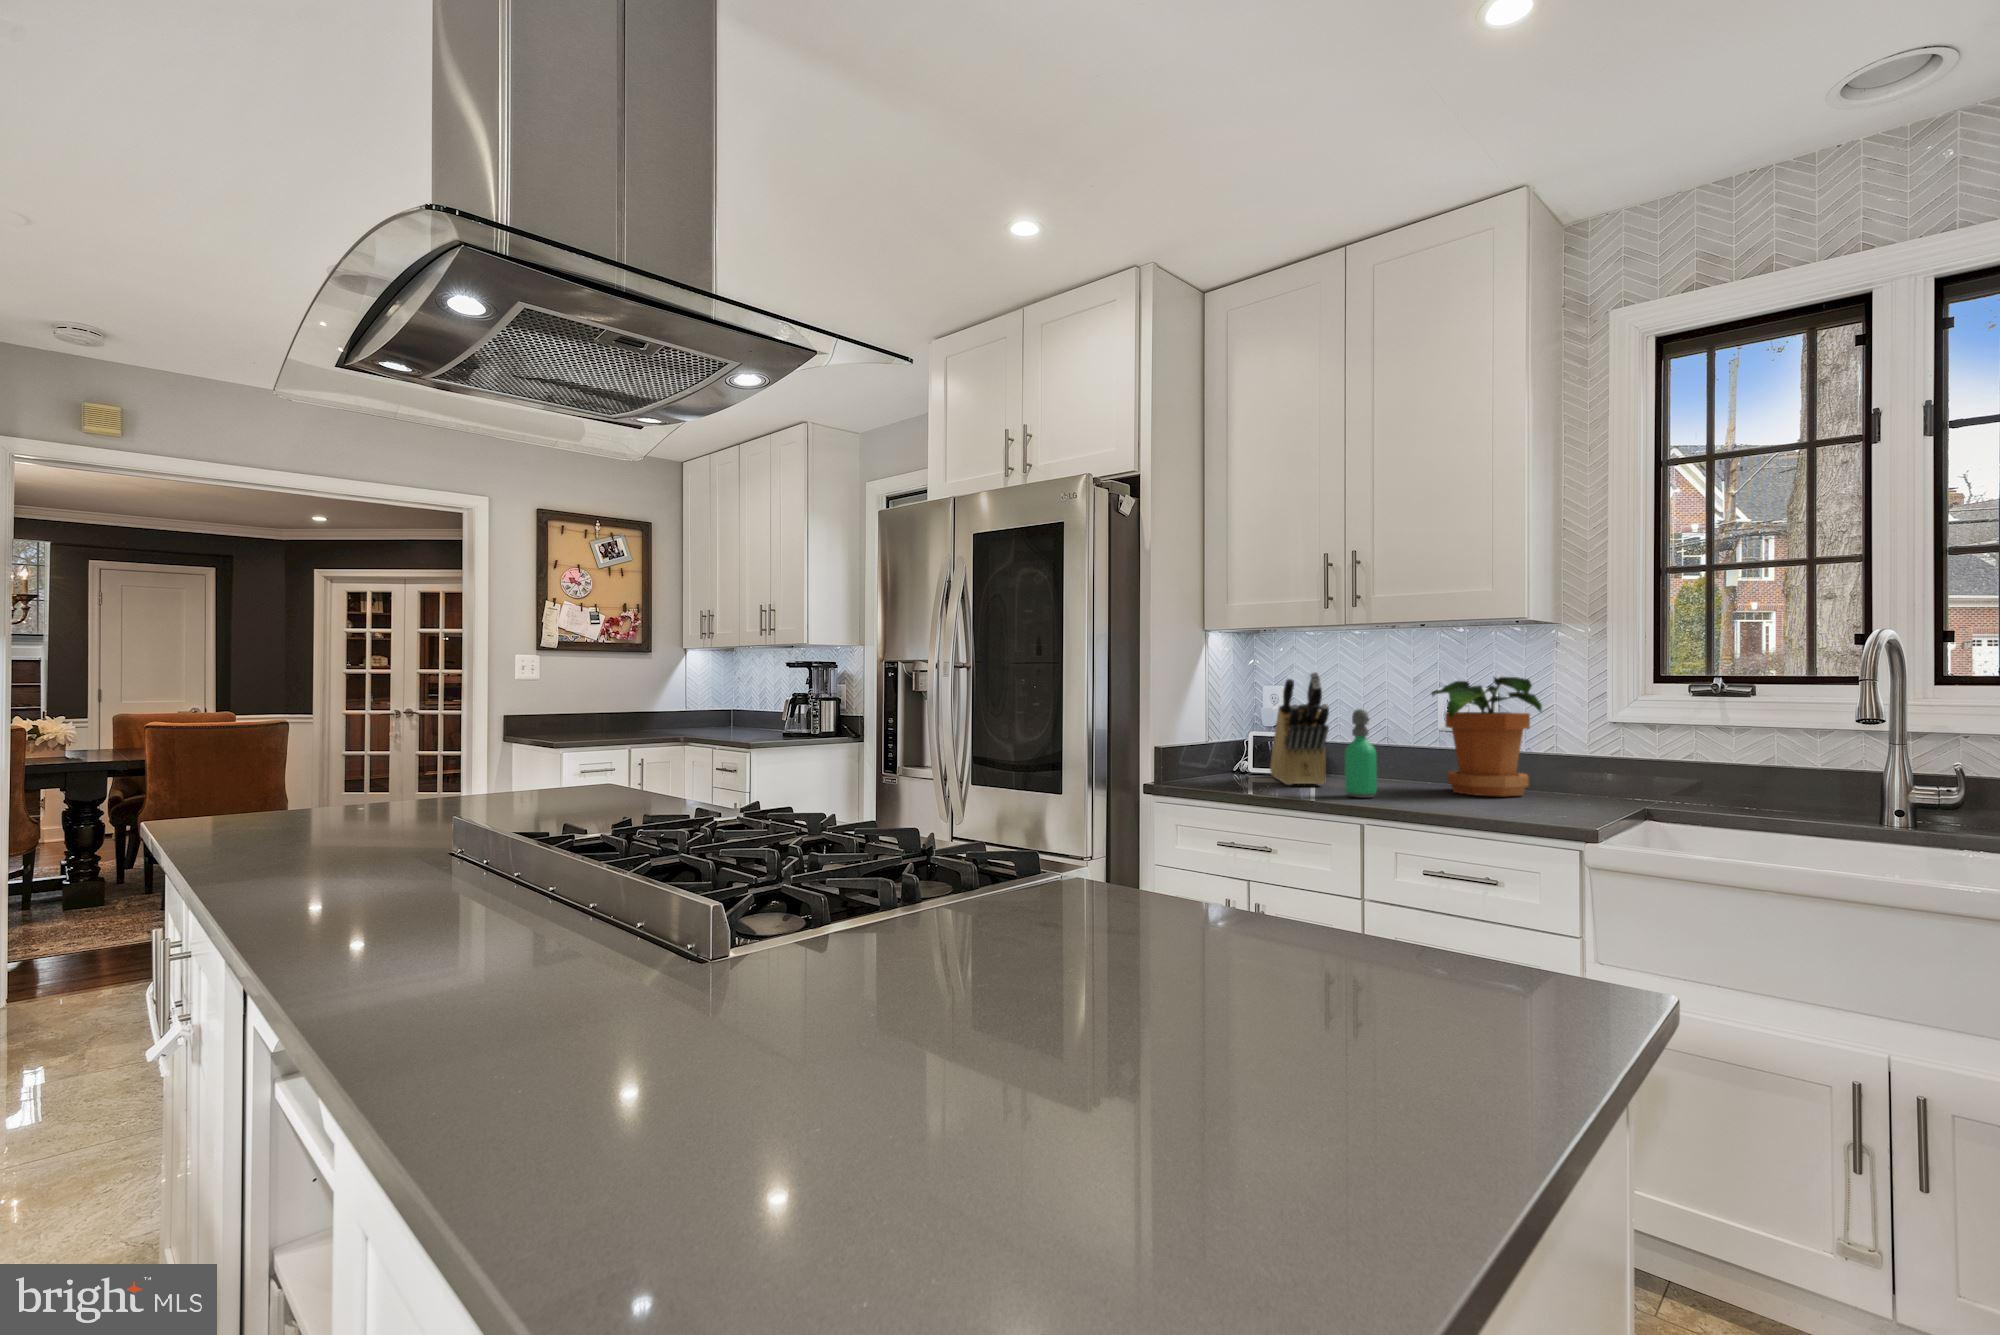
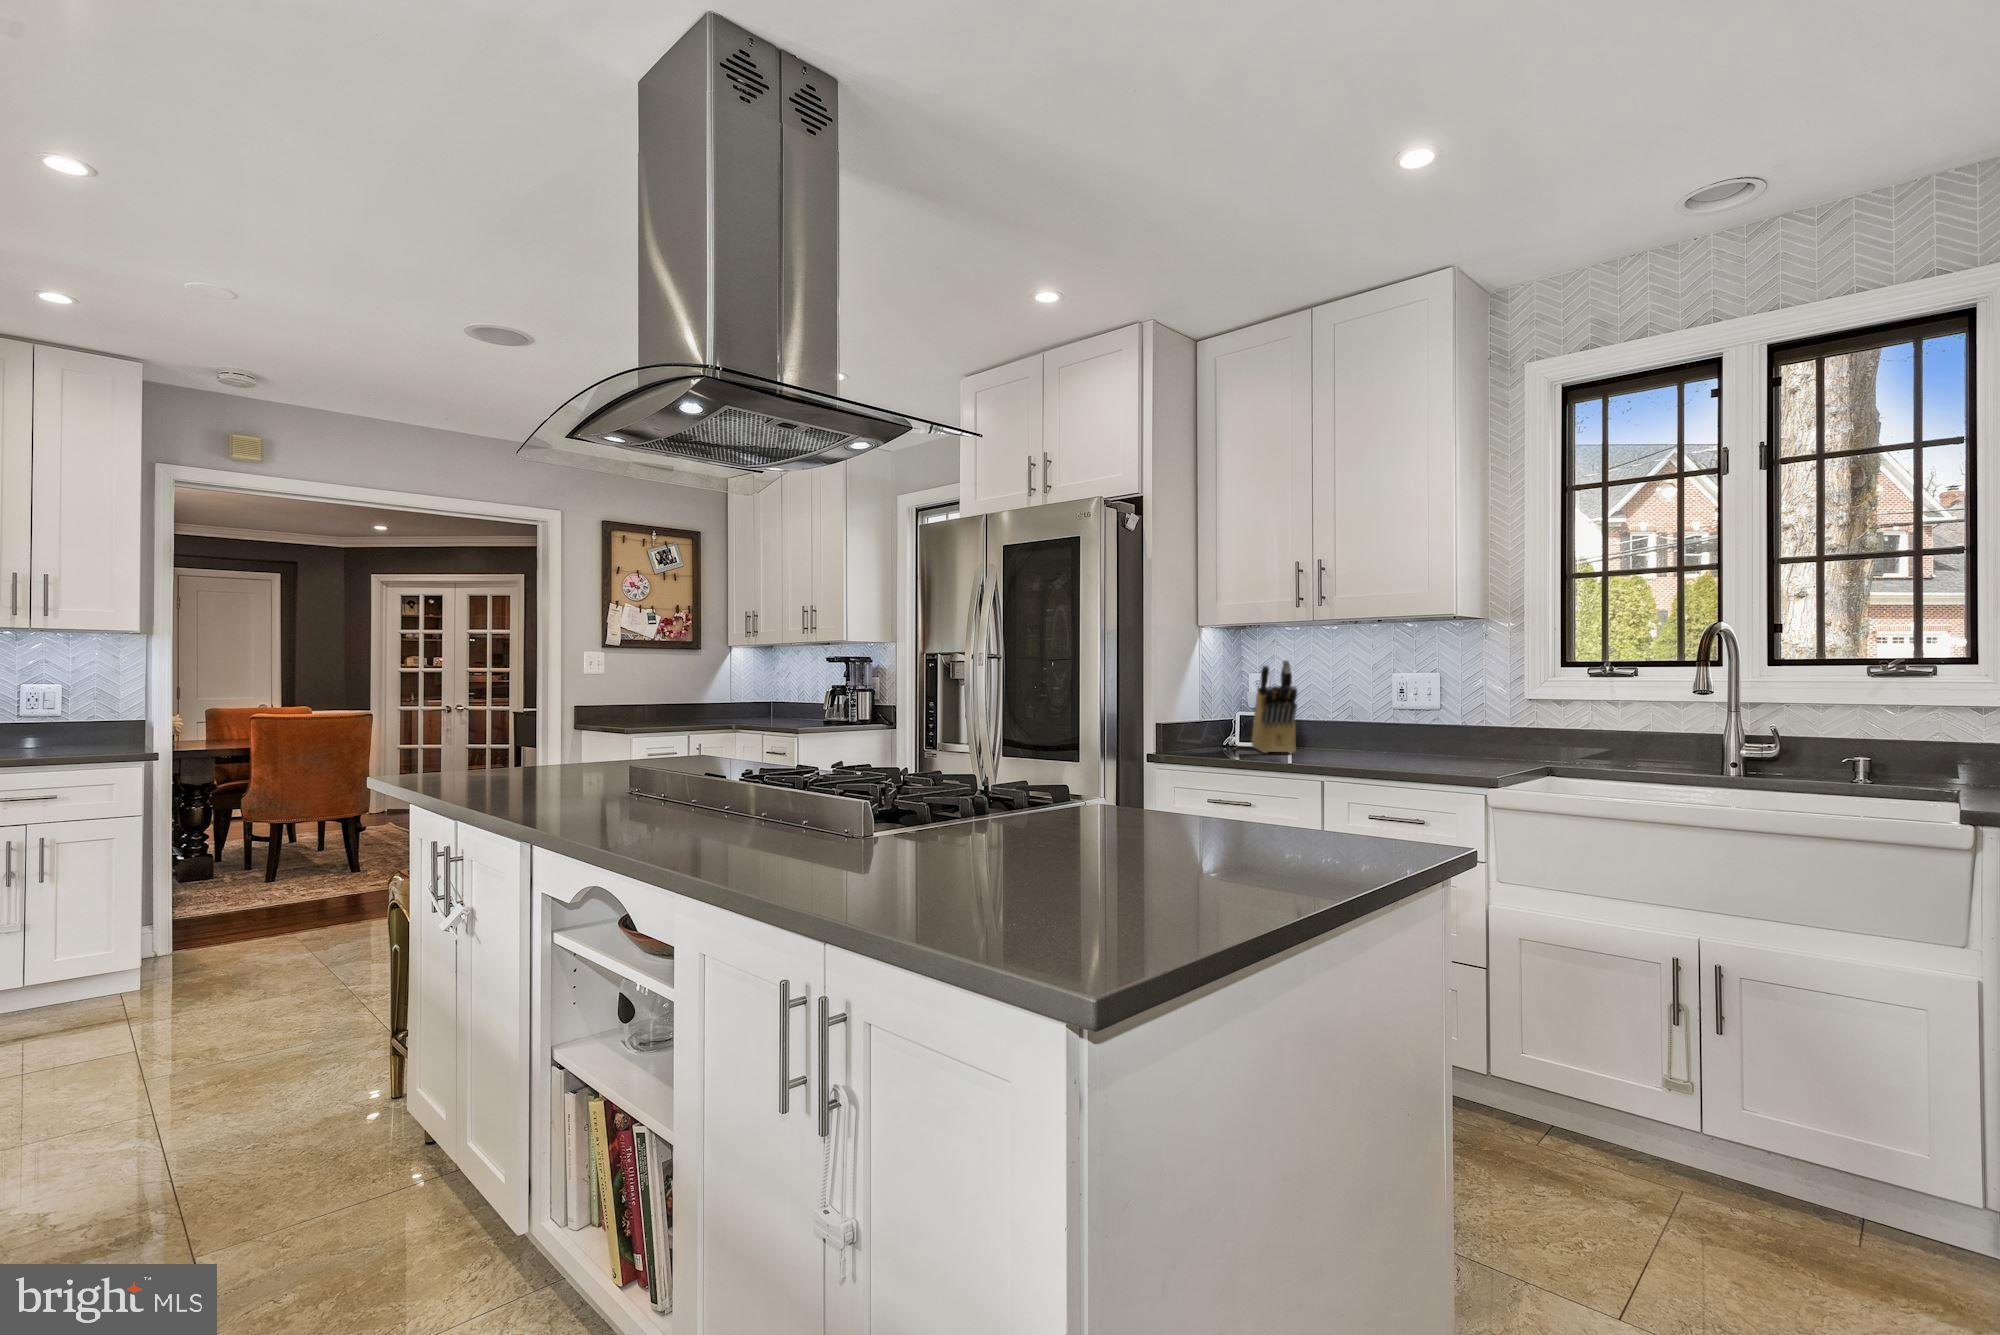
potted plant: present [1432,677,1542,796] -> none [1382,662,1468,759]
soap dispenser: present [1345,709,1377,798] -> none [1309,689,1335,761]

